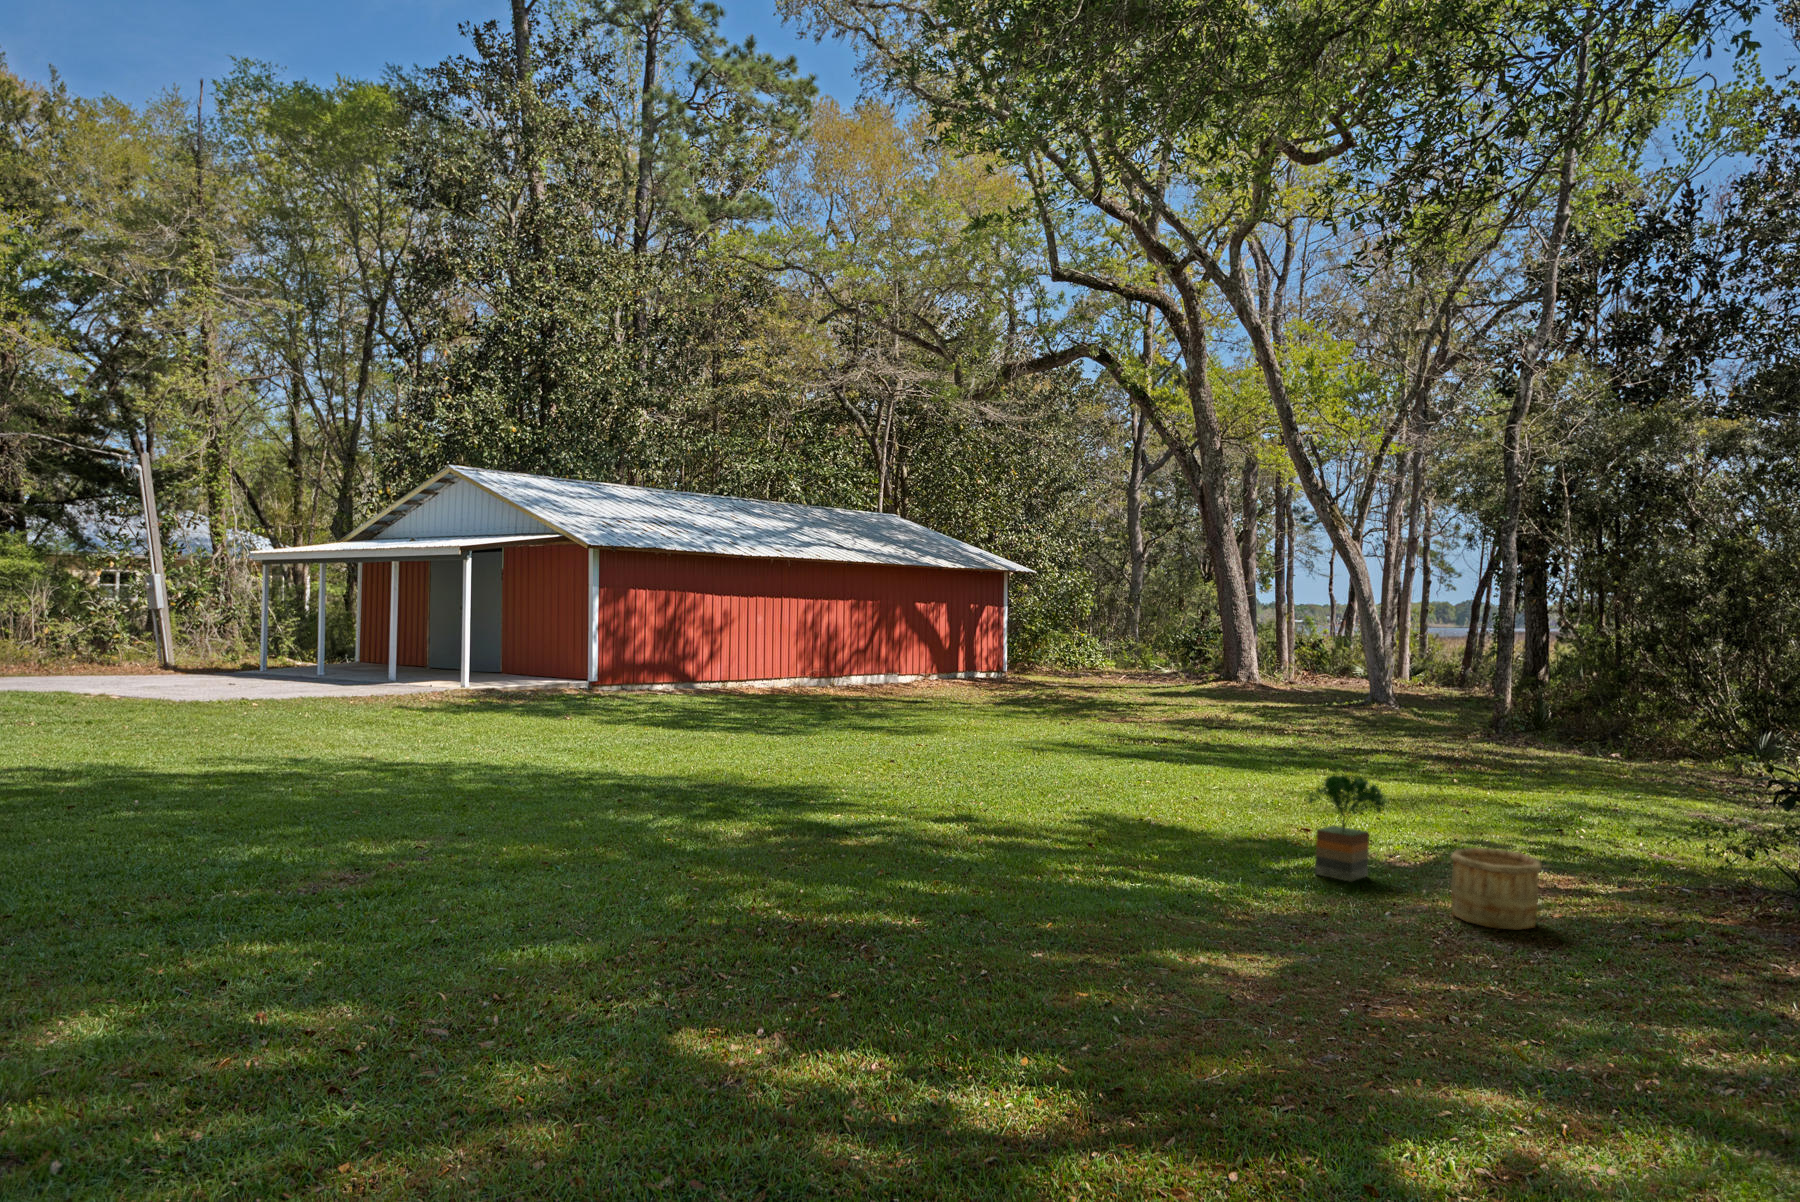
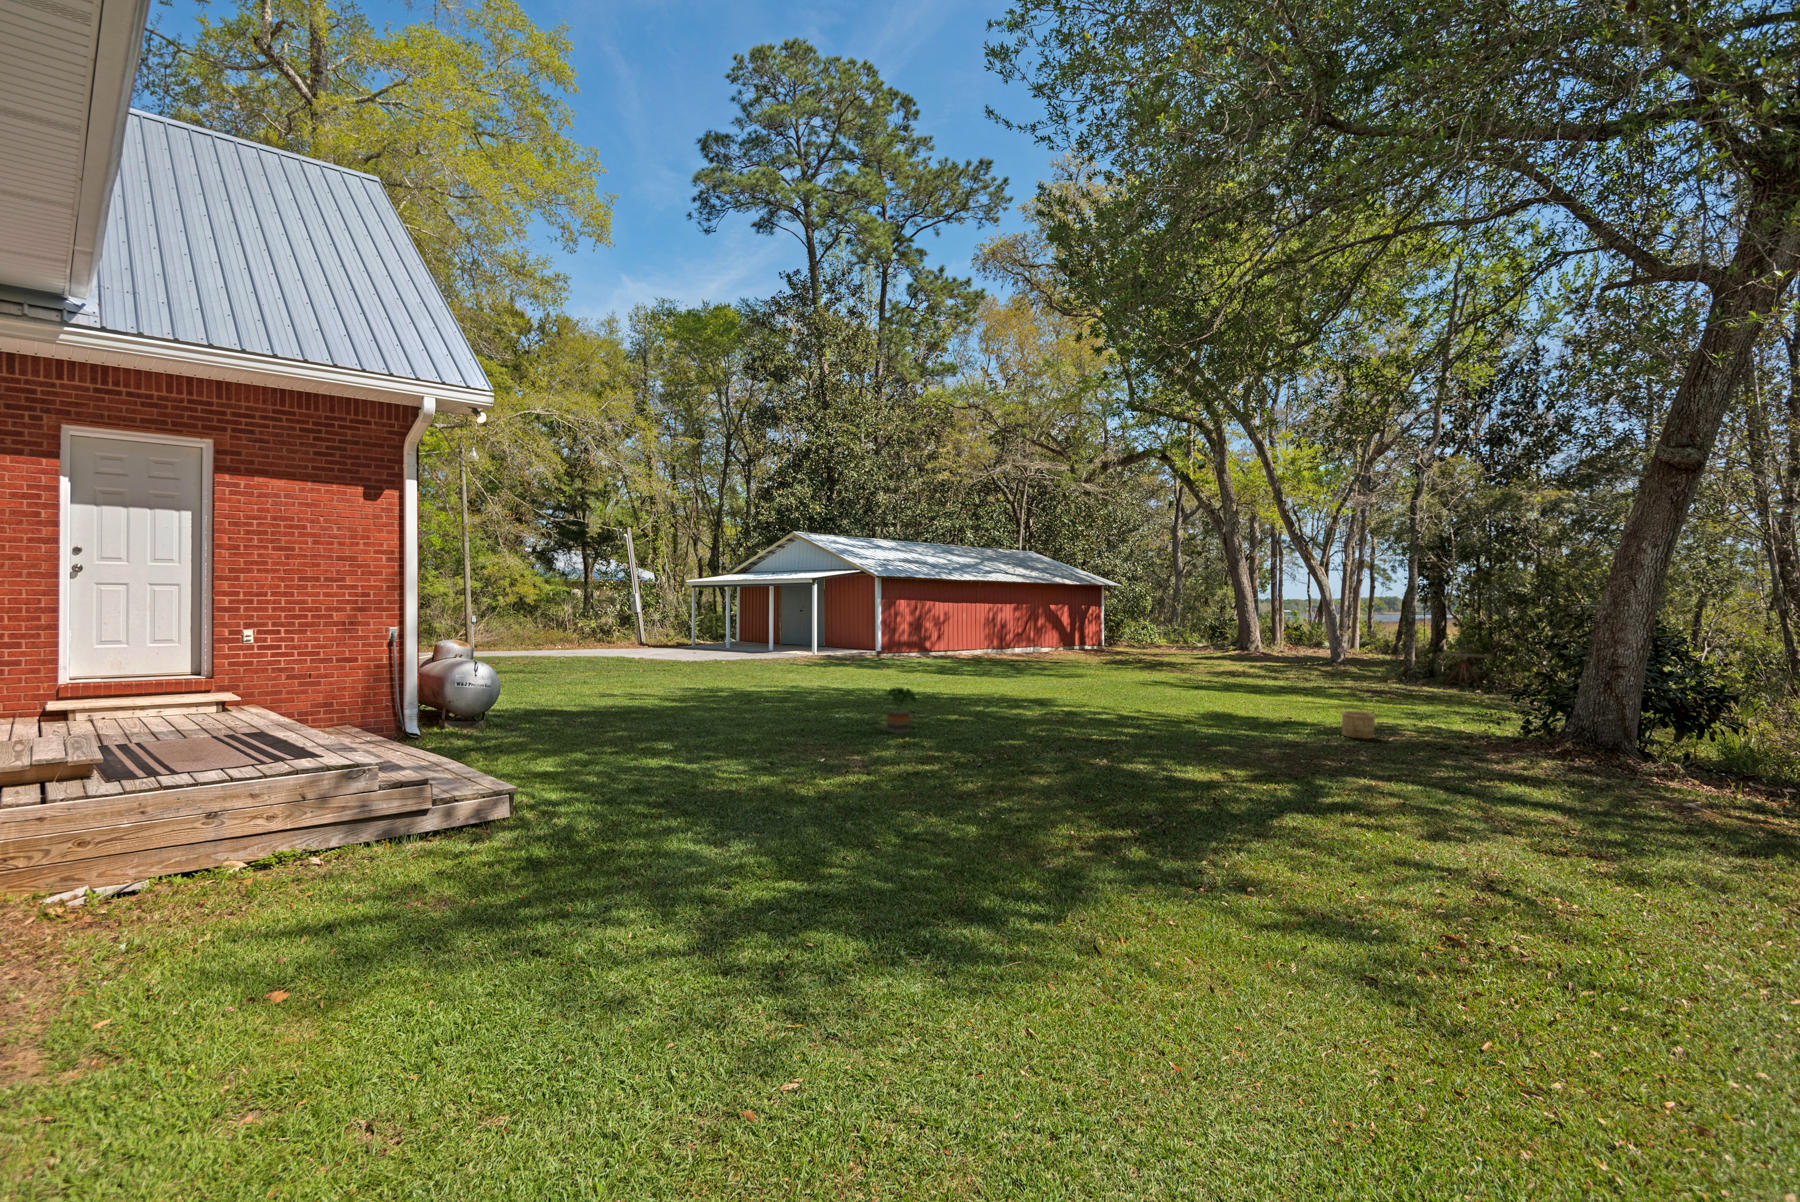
round table: none [1567,687,1665,750] -> present [1439,653,1490,685]
potted tree: present [1308,774,1388,882] -> present [885,687,917,734]

